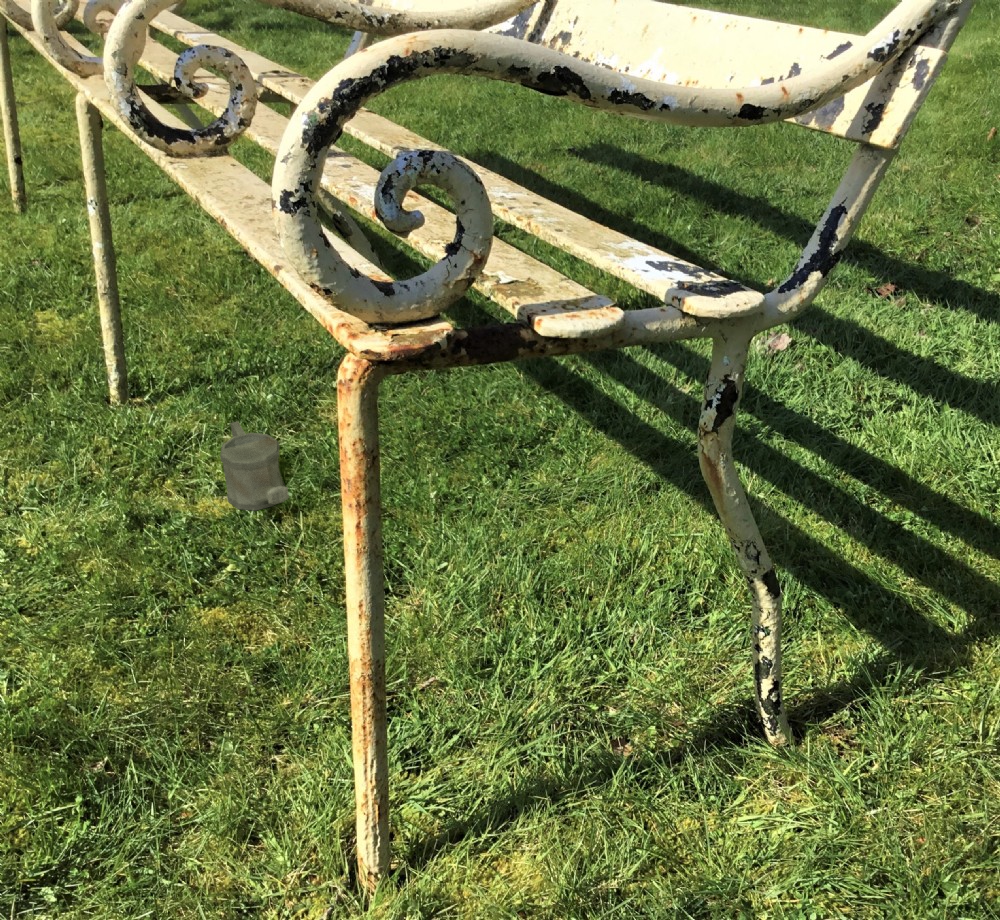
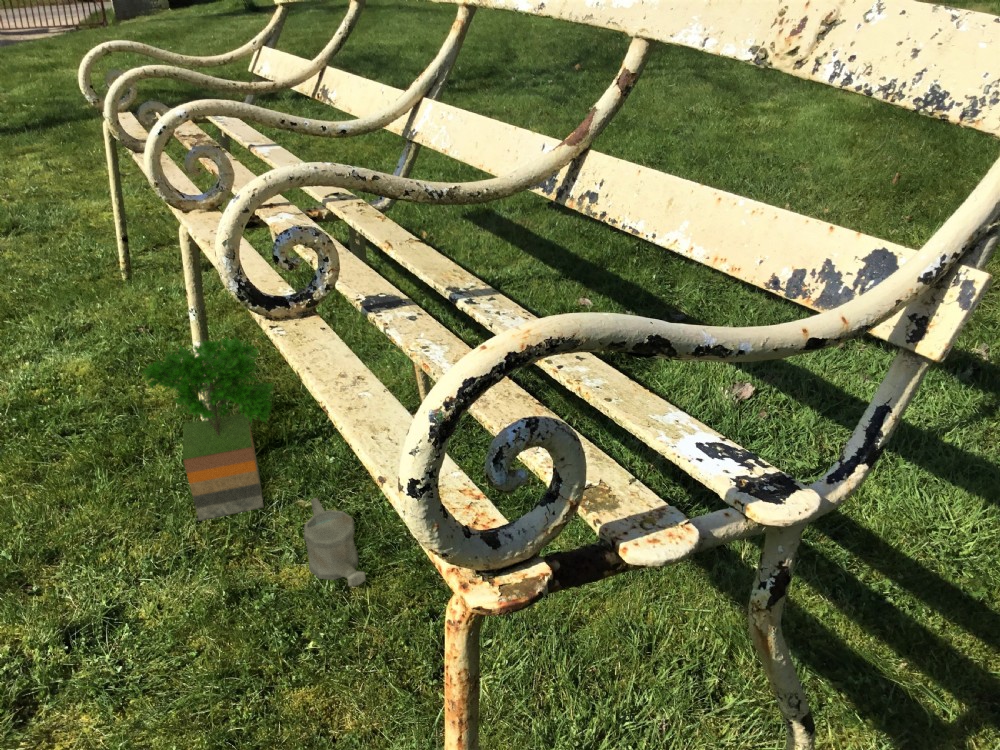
potted tree: none [32,233,192,454] -> present [142,337,274,520]

